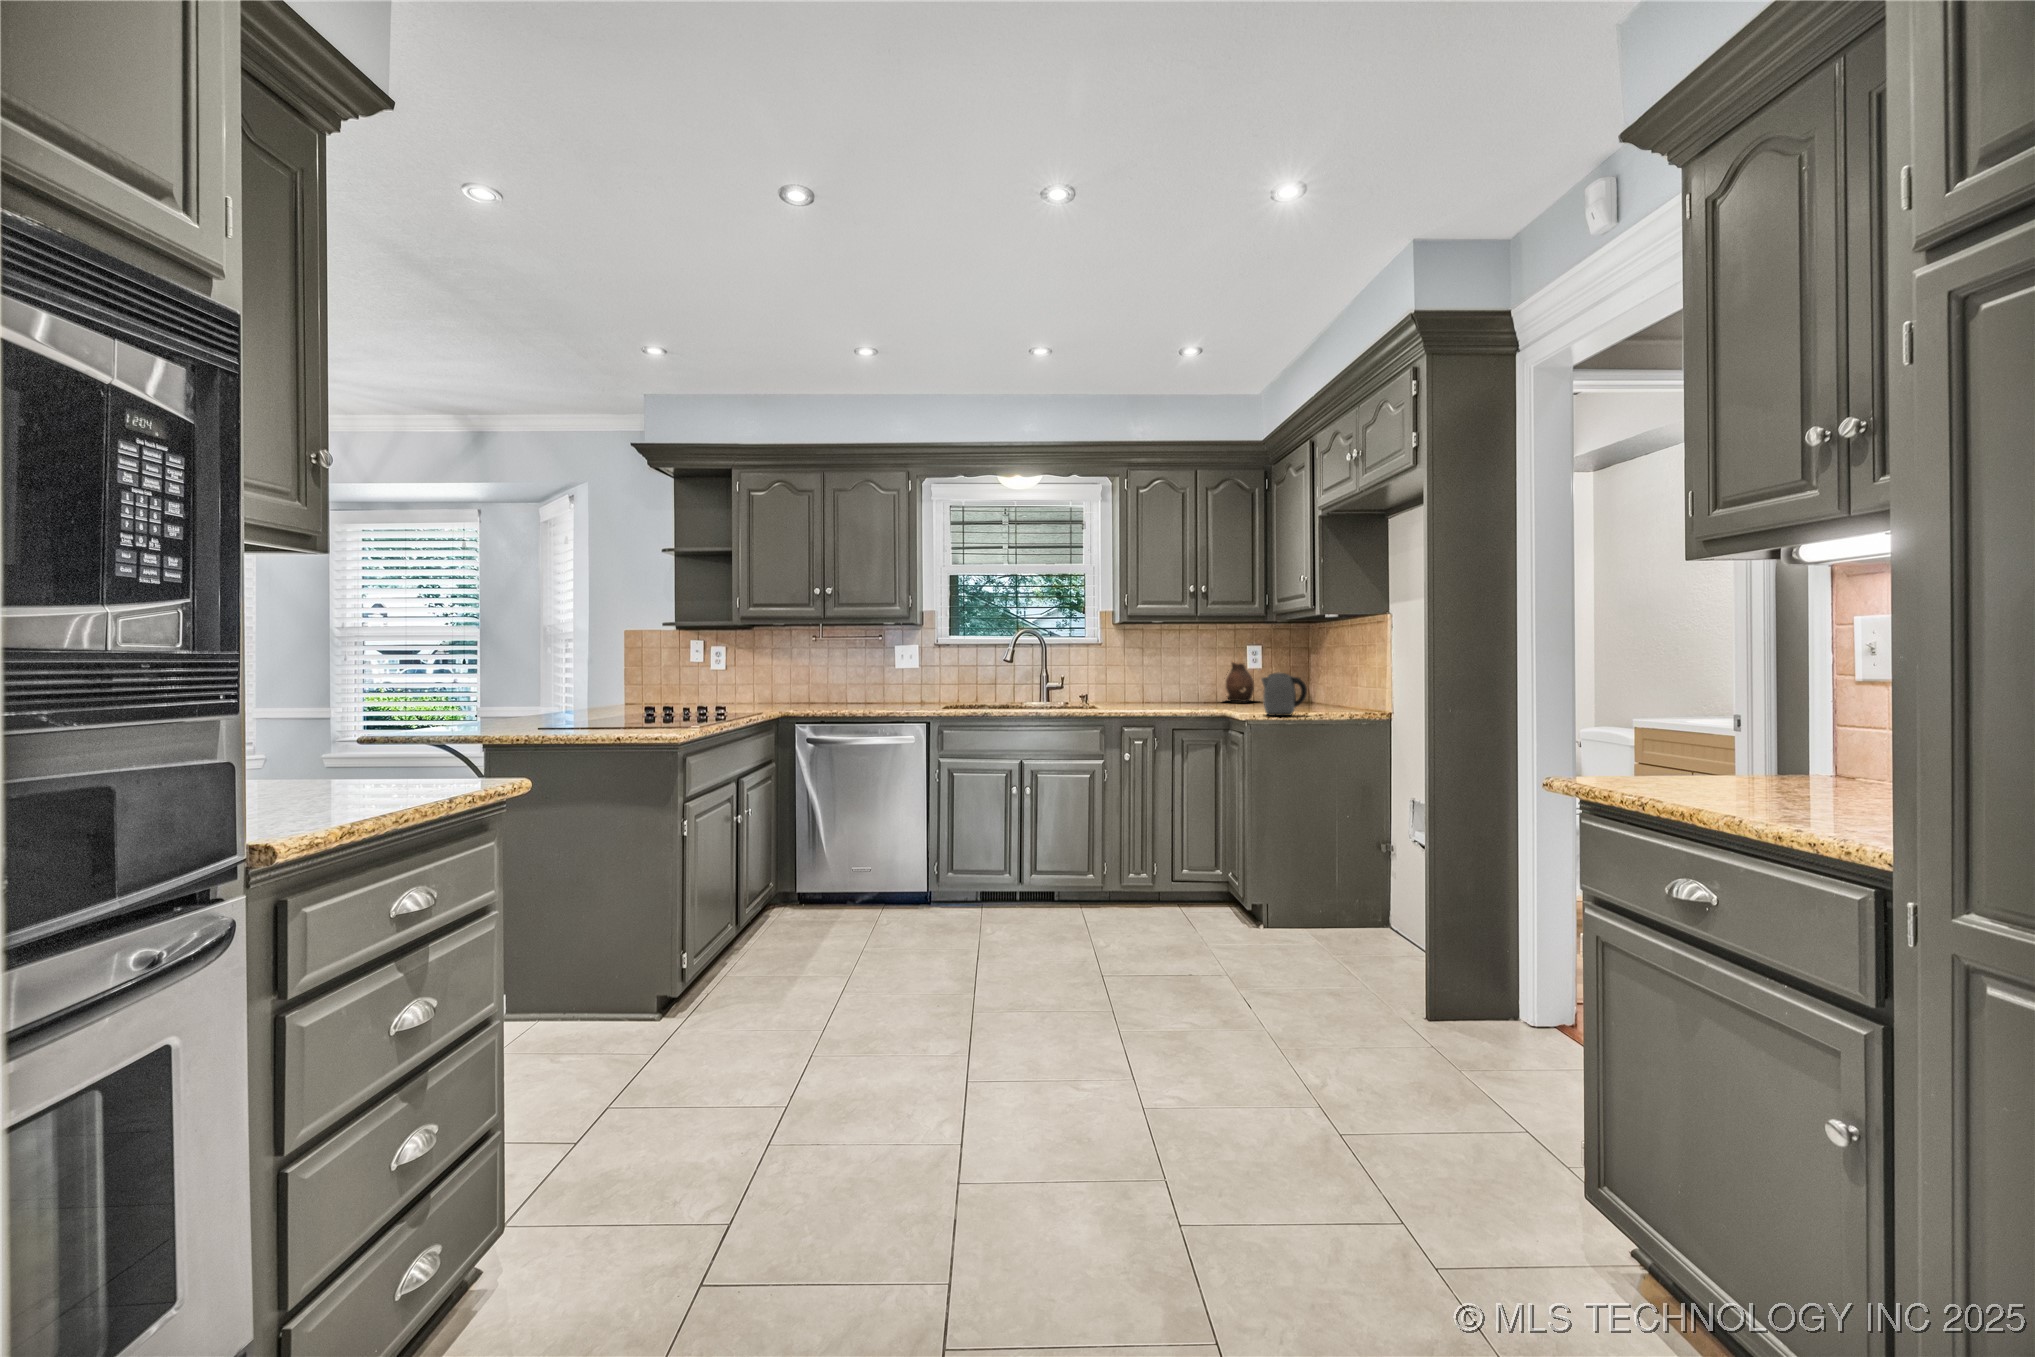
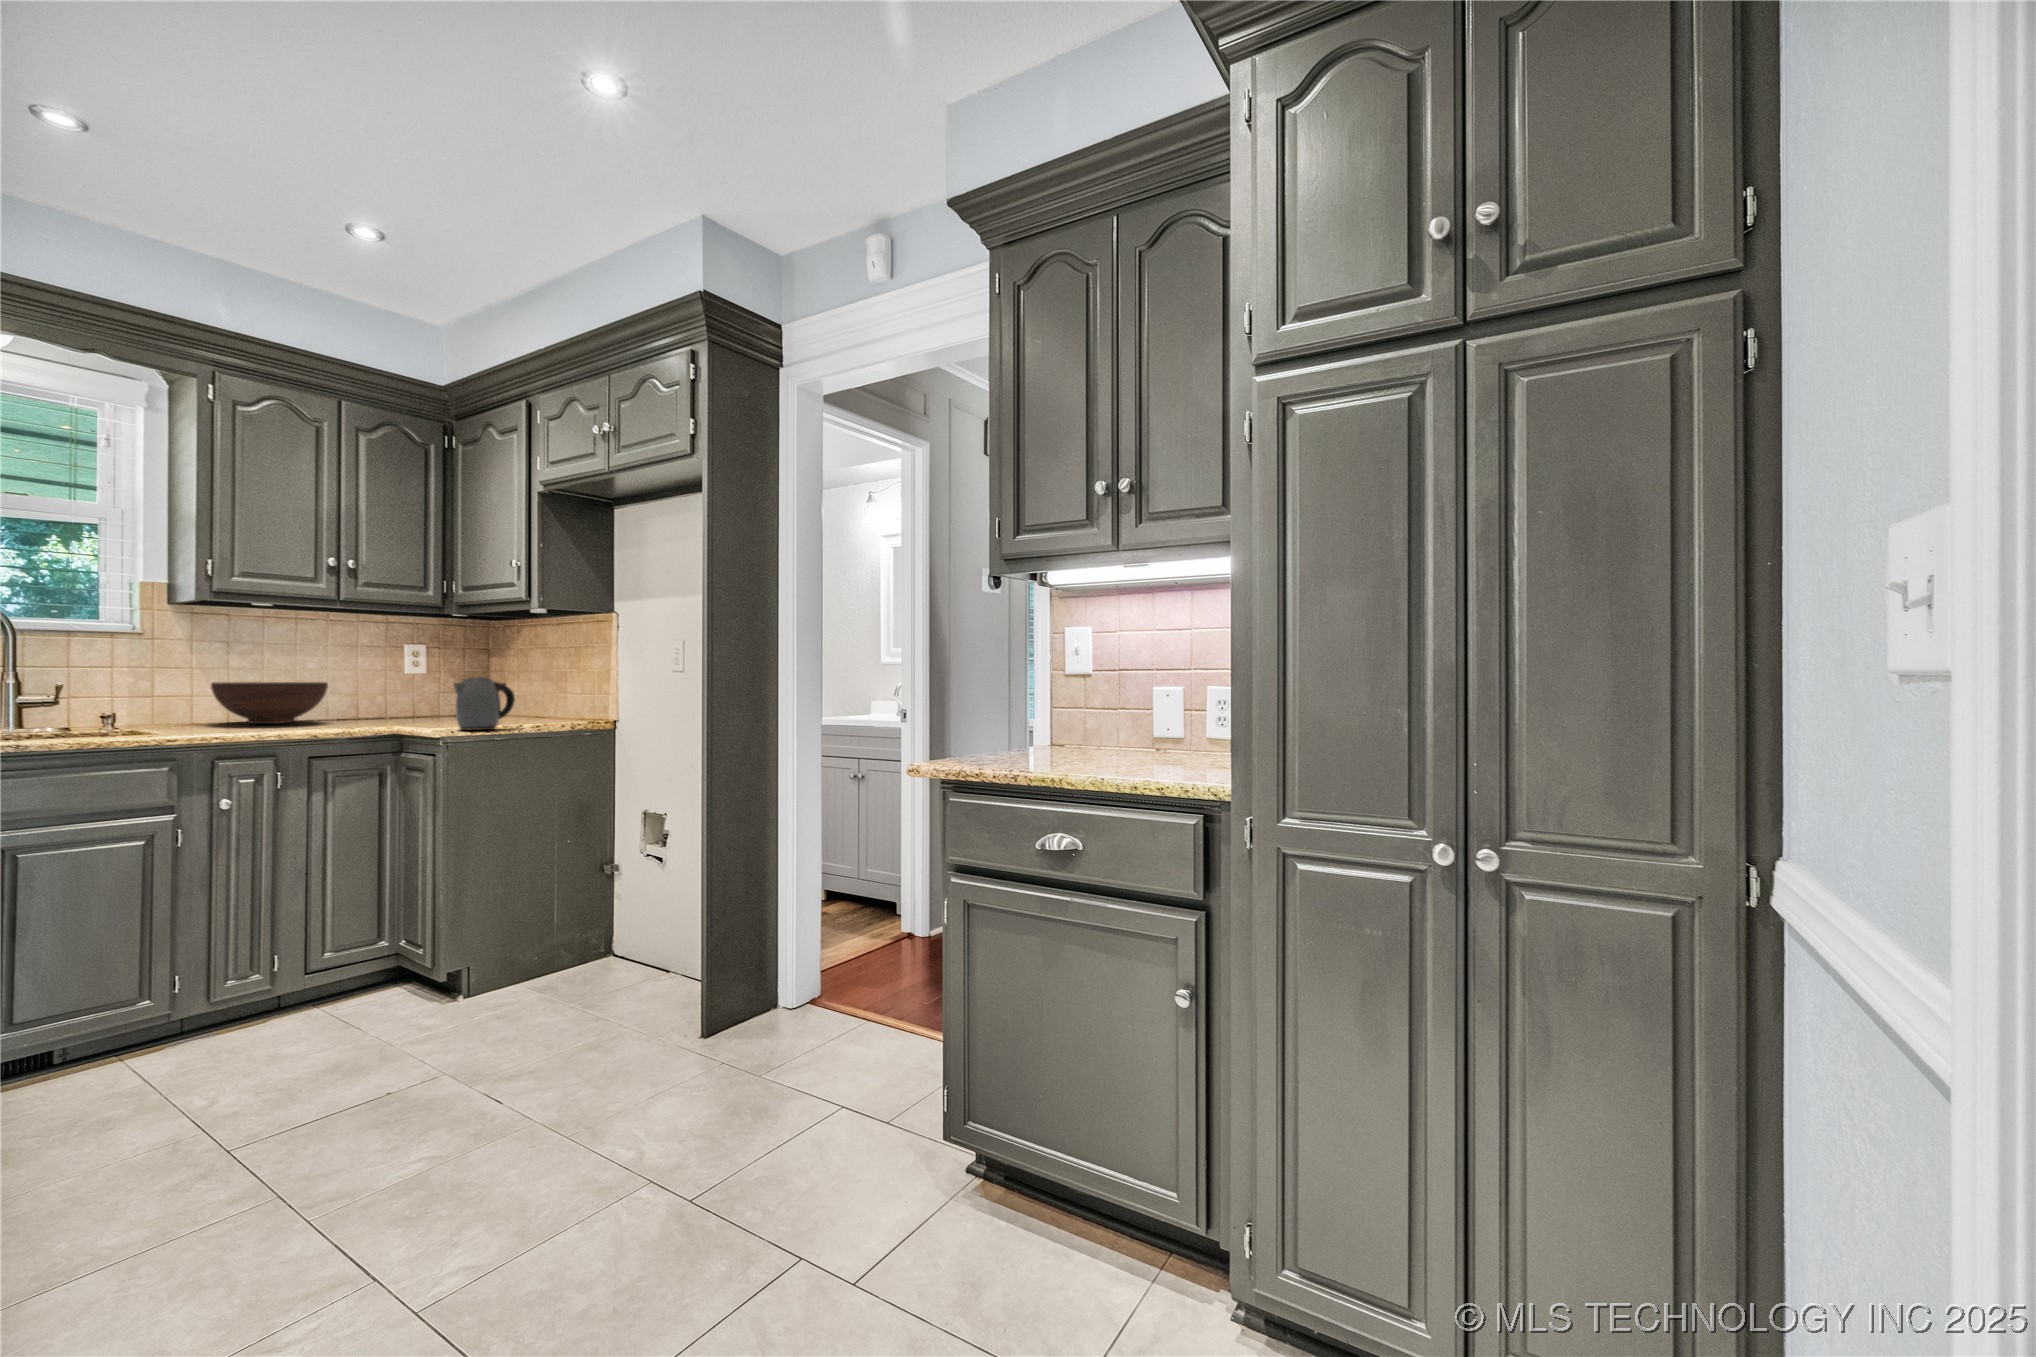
ceramic pitcher: present [1226,662,1254,702] -> none [363,661,428,717]
fruit bowl: none [1130,676,1193,705] -> present [211,682,328,724]

